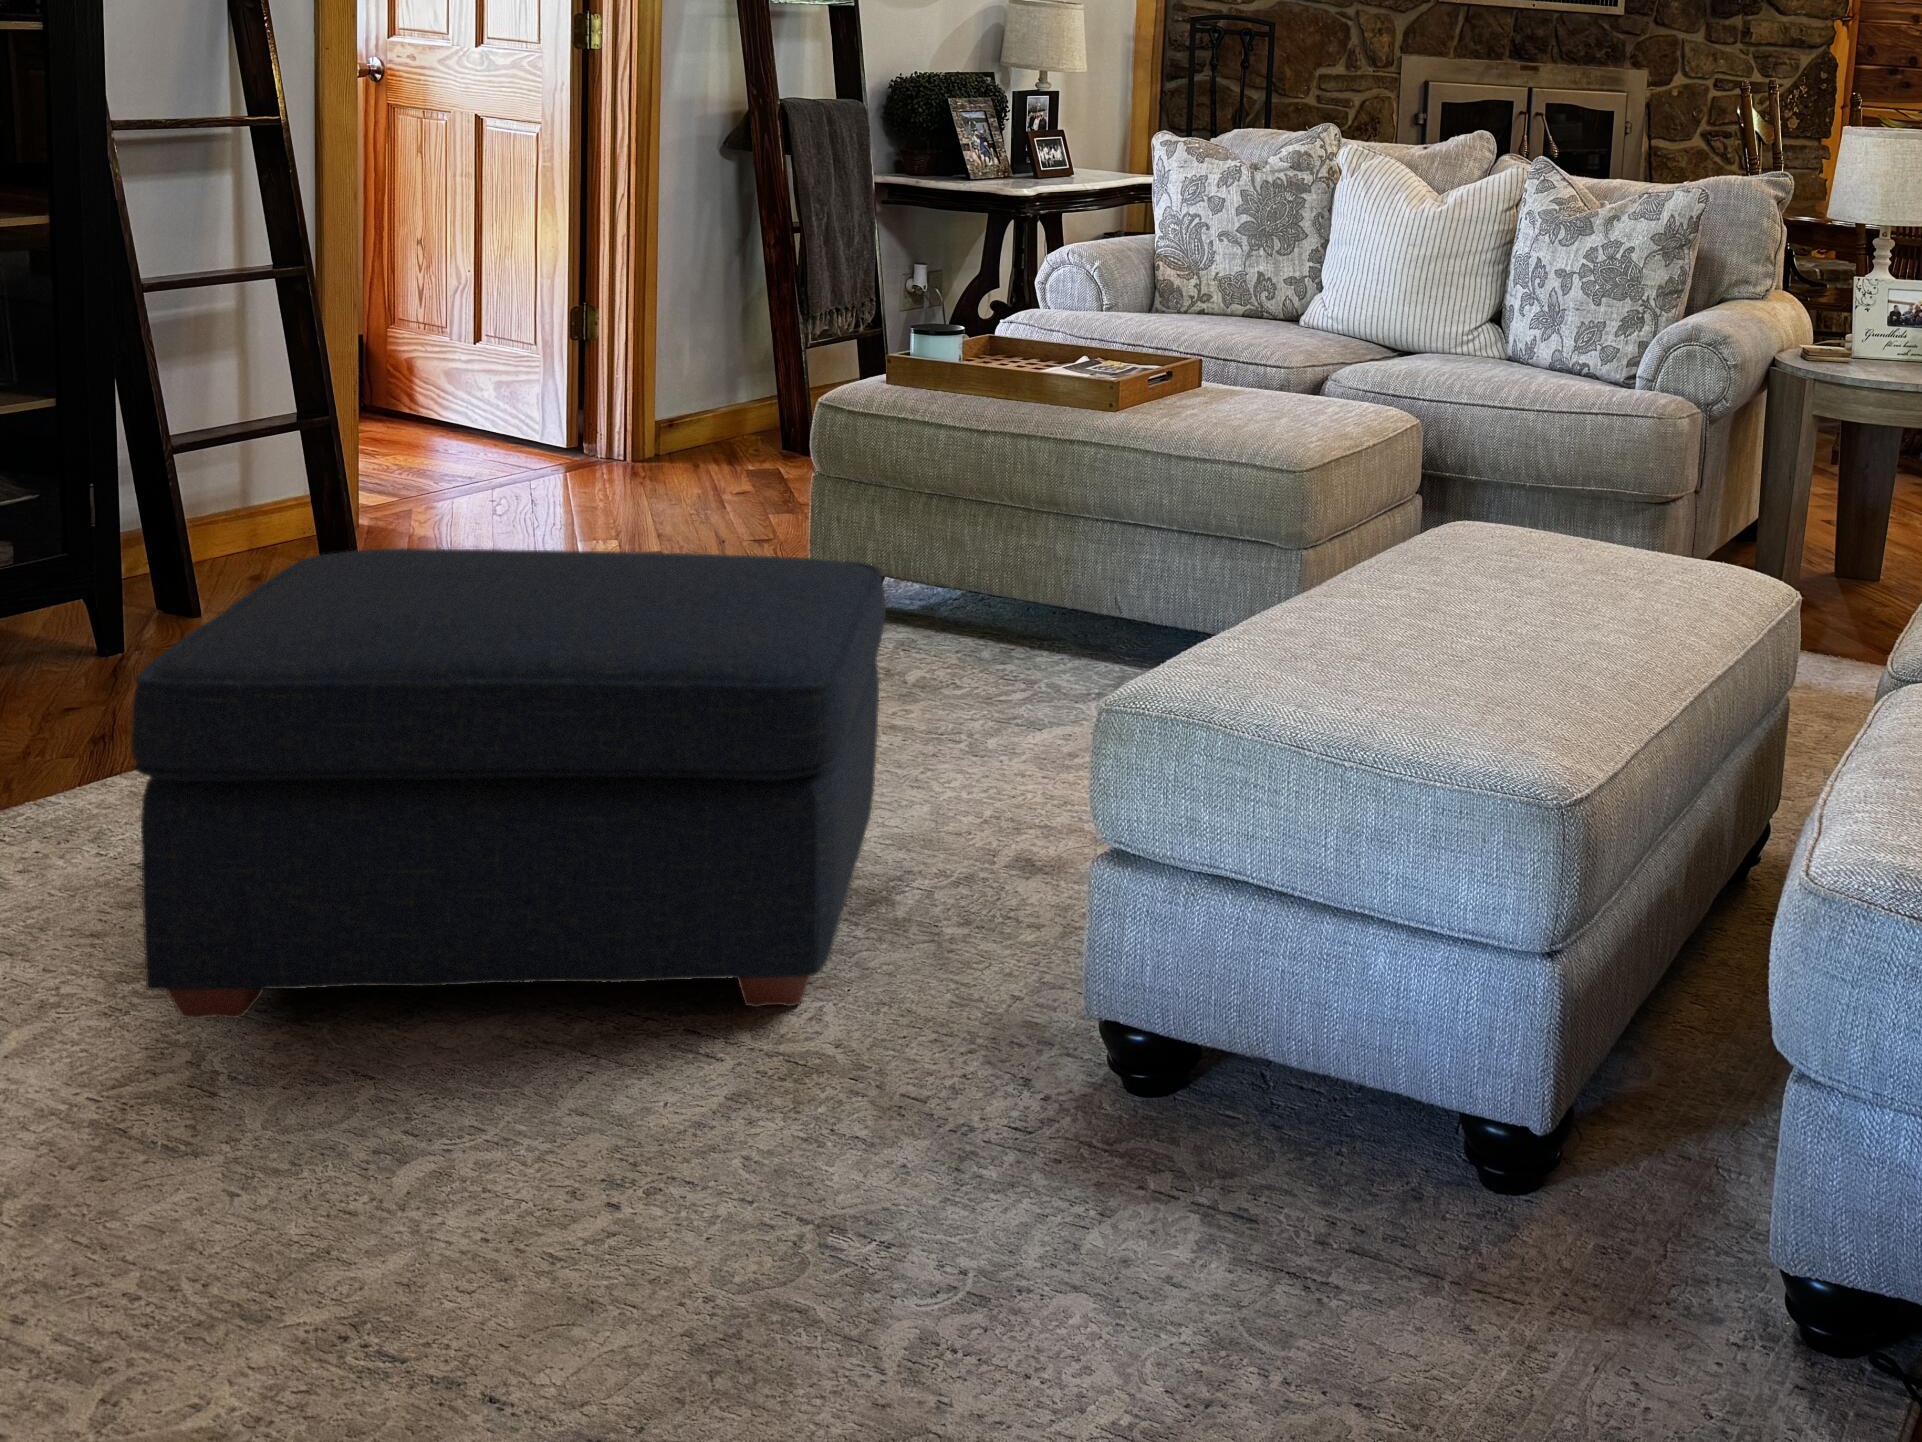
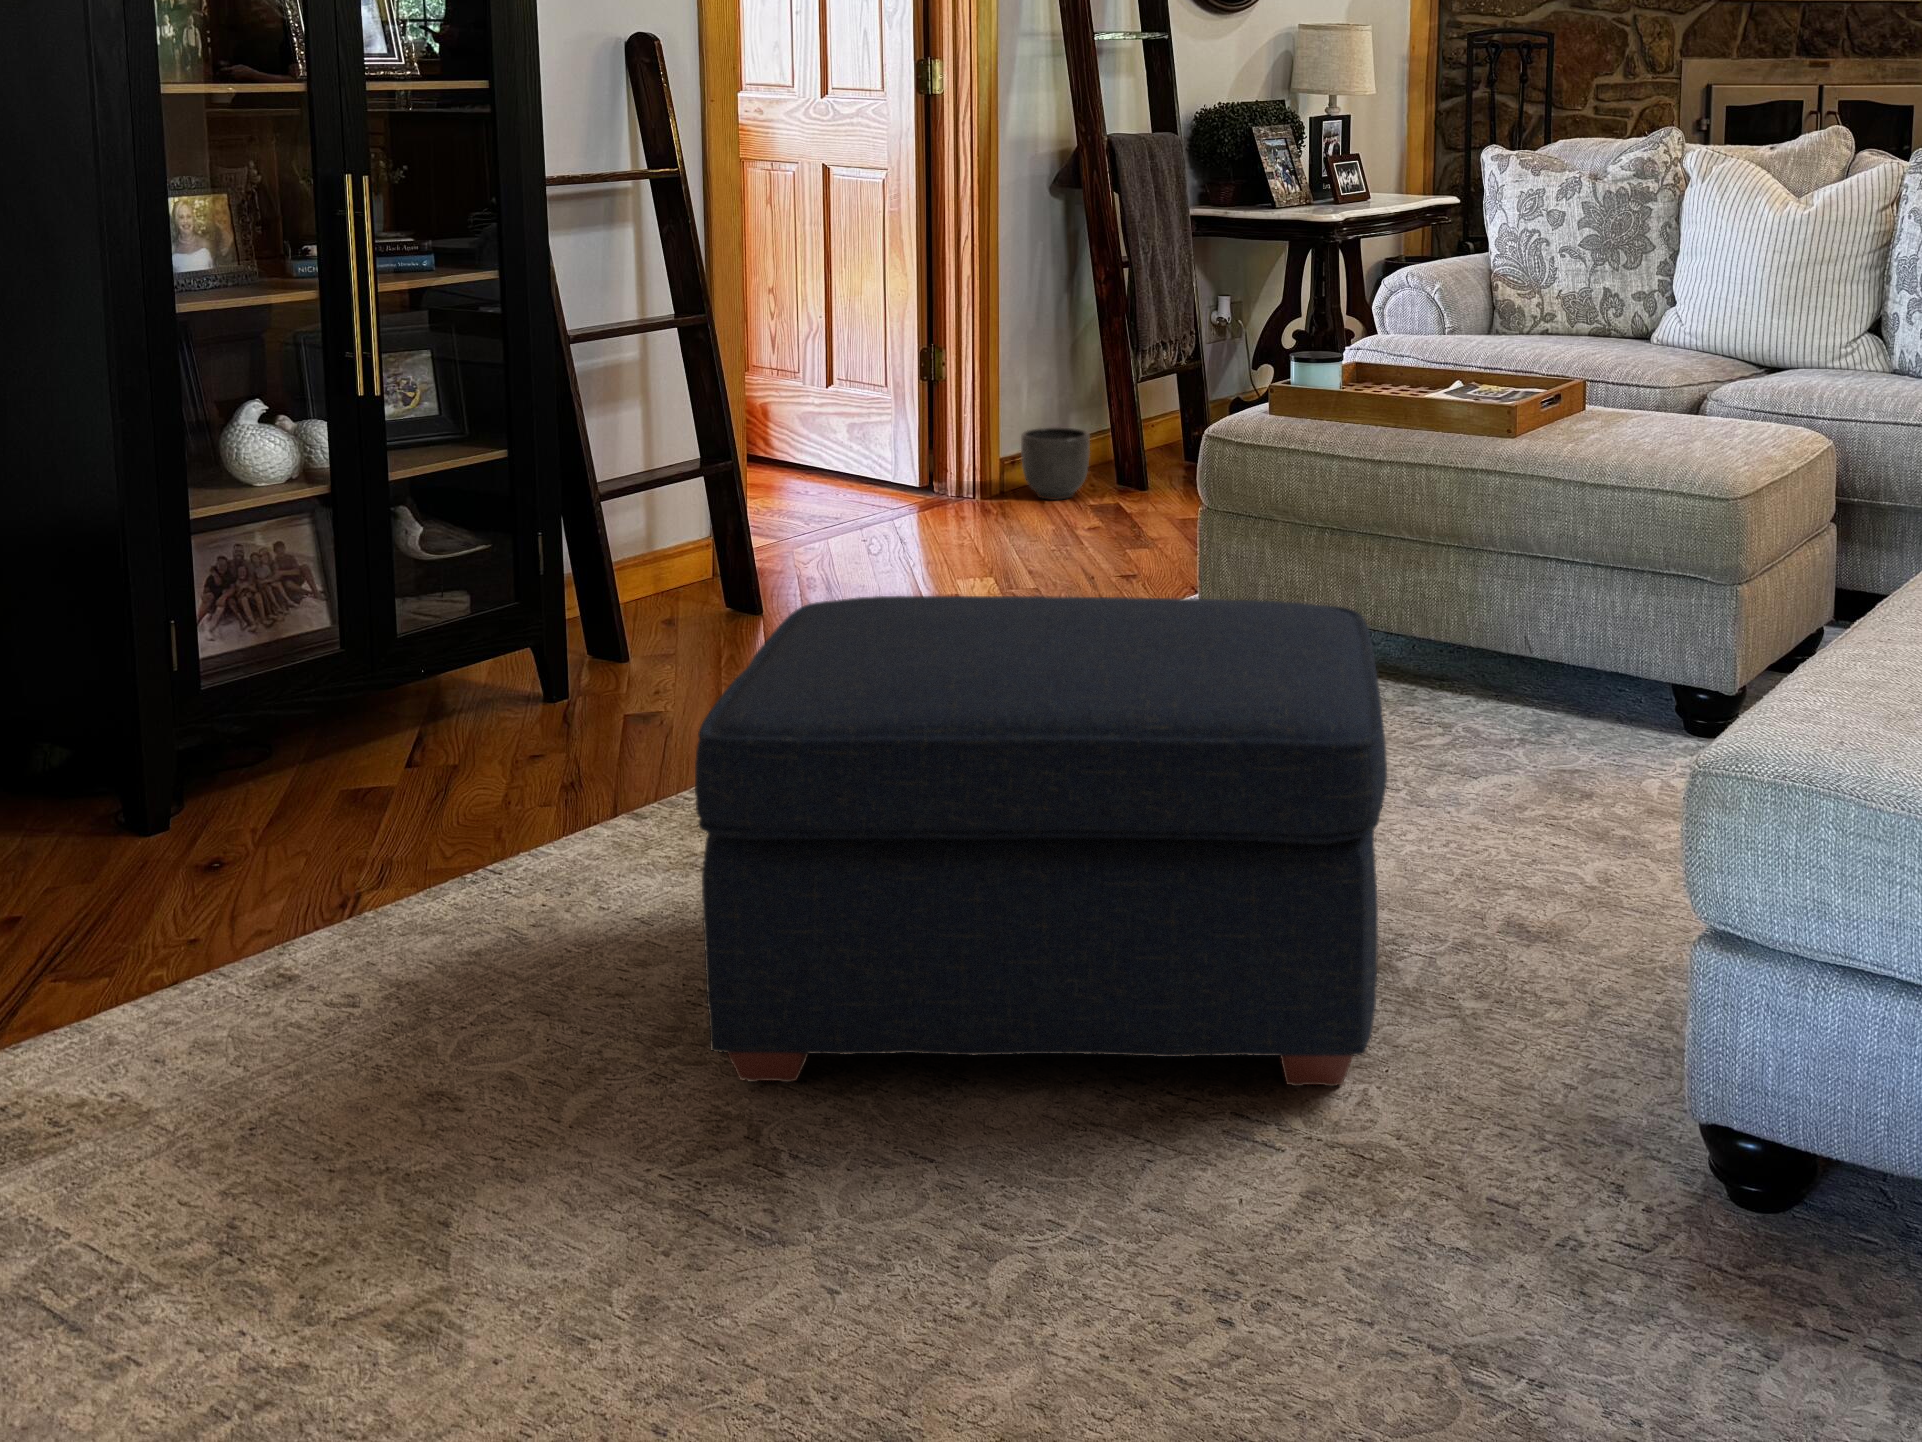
planter: none [682,390,755,462] -> present [1021,427,1090,500]

